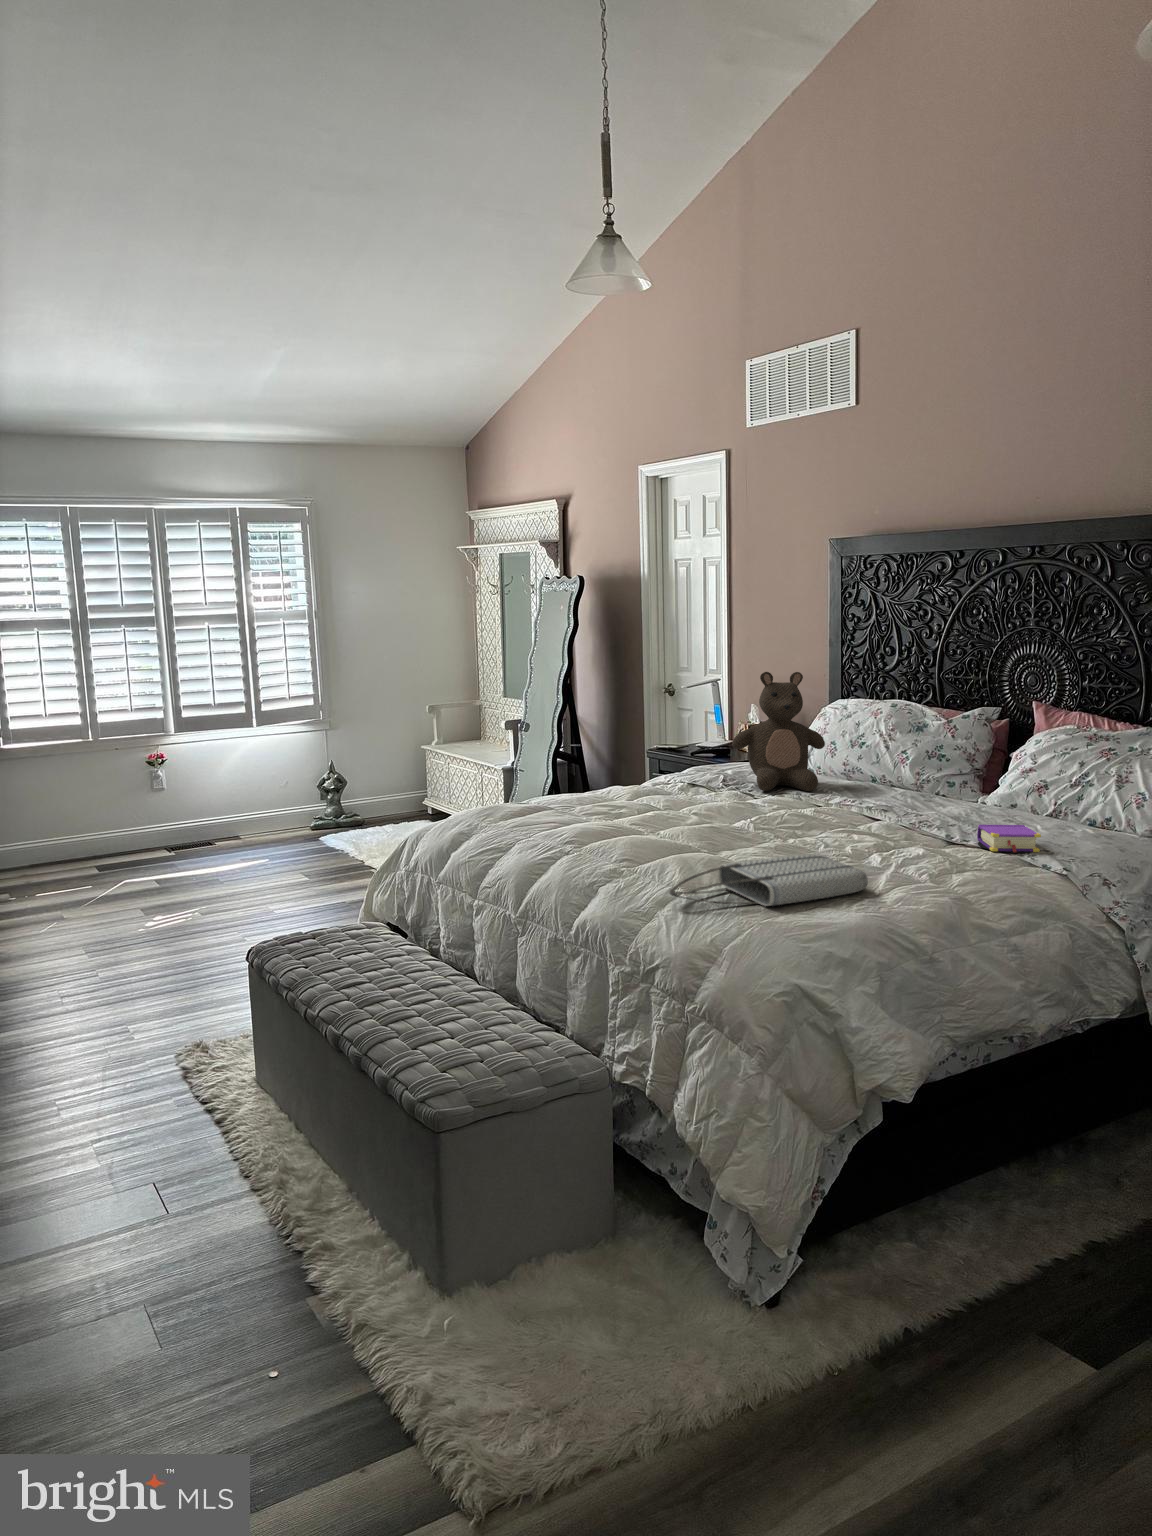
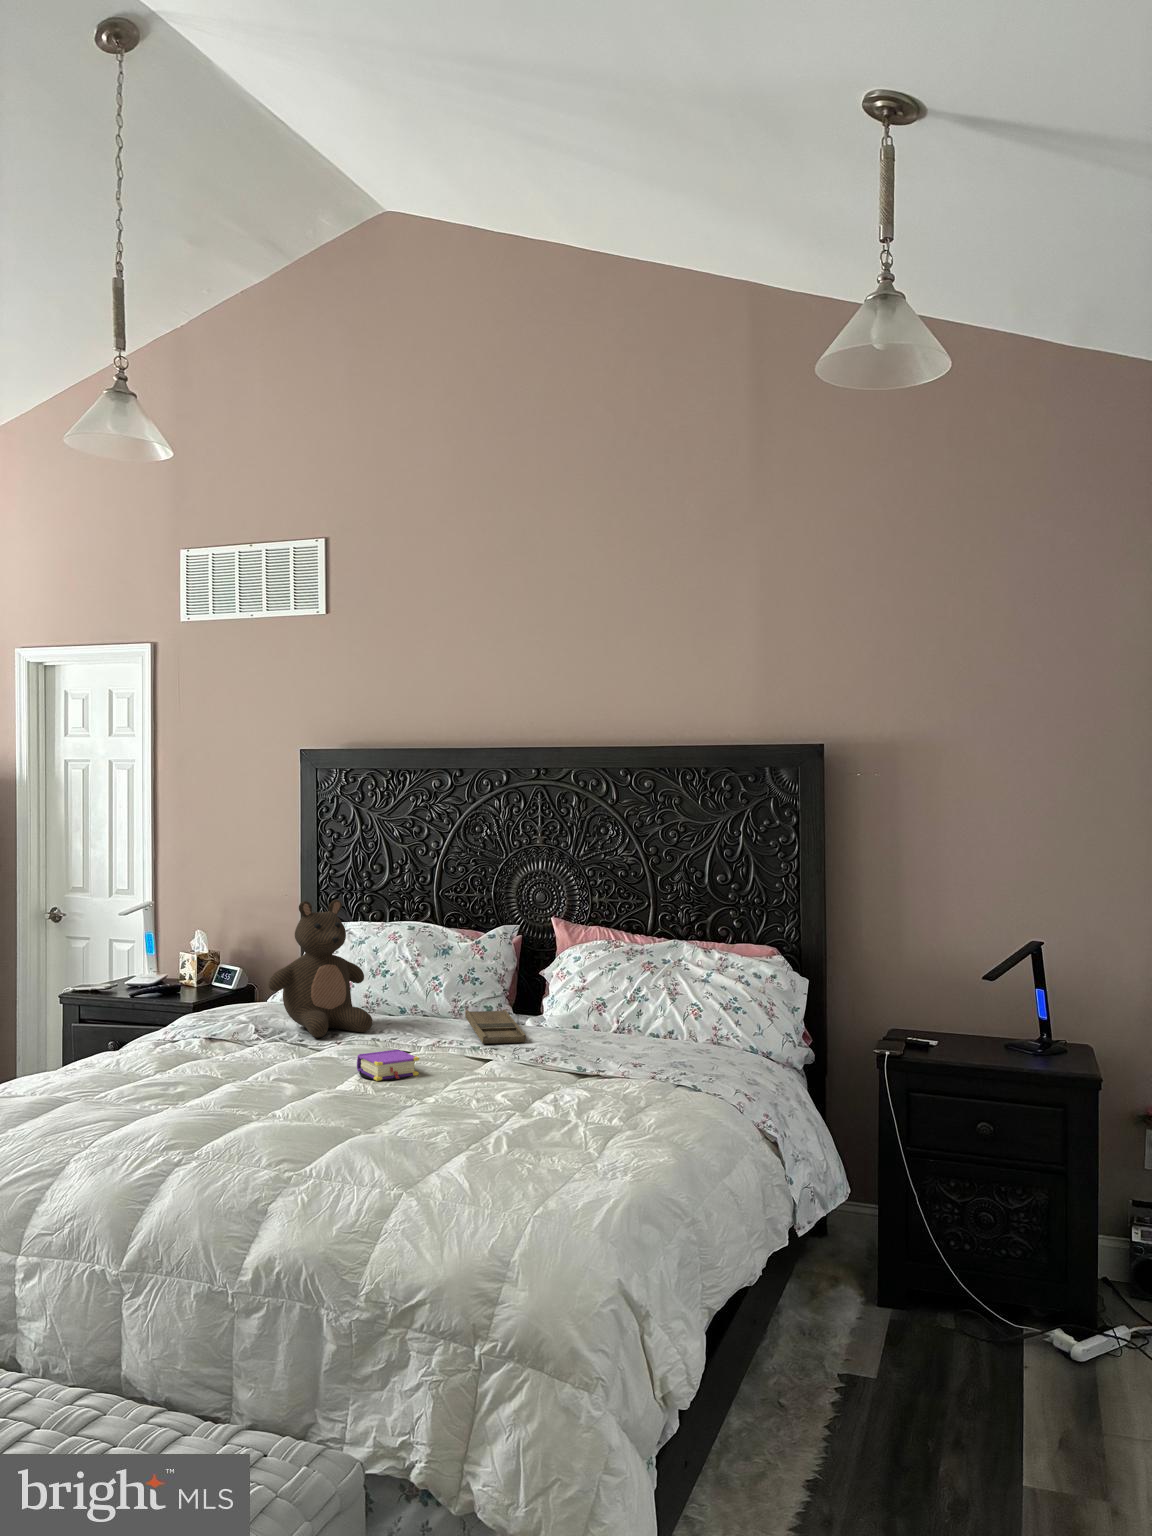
tray: none [900,781,952,814] -> present [465,1010,526,1044]
book: present [977,825,1041,853] -> present [357,1049,419,1081]
tote bag: present [670,854,868,906] -> none [418,1106,579,1180]

